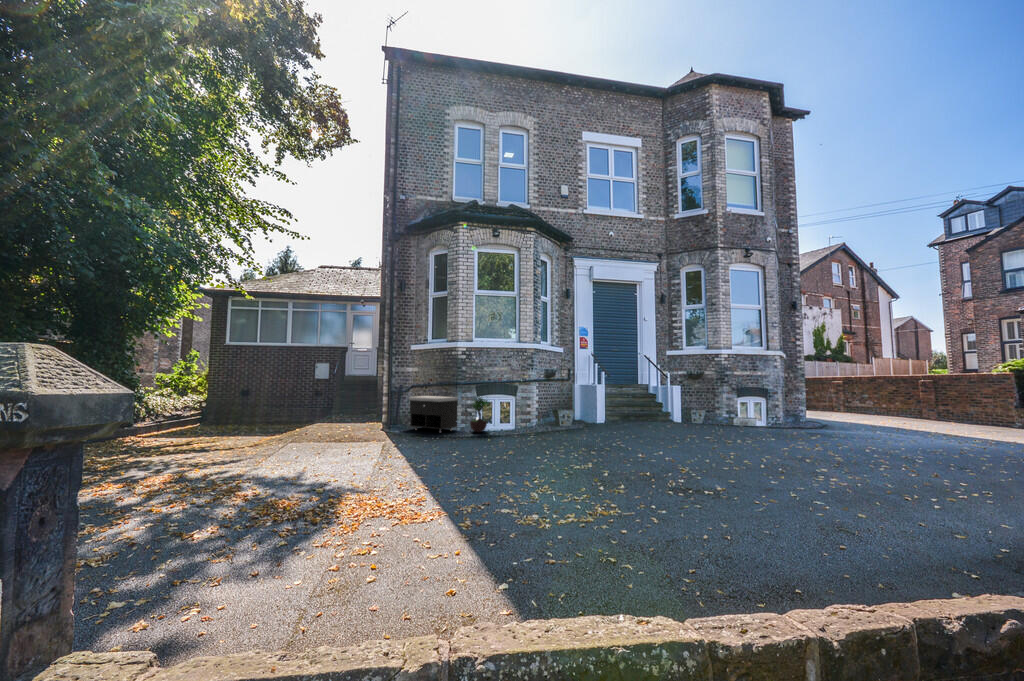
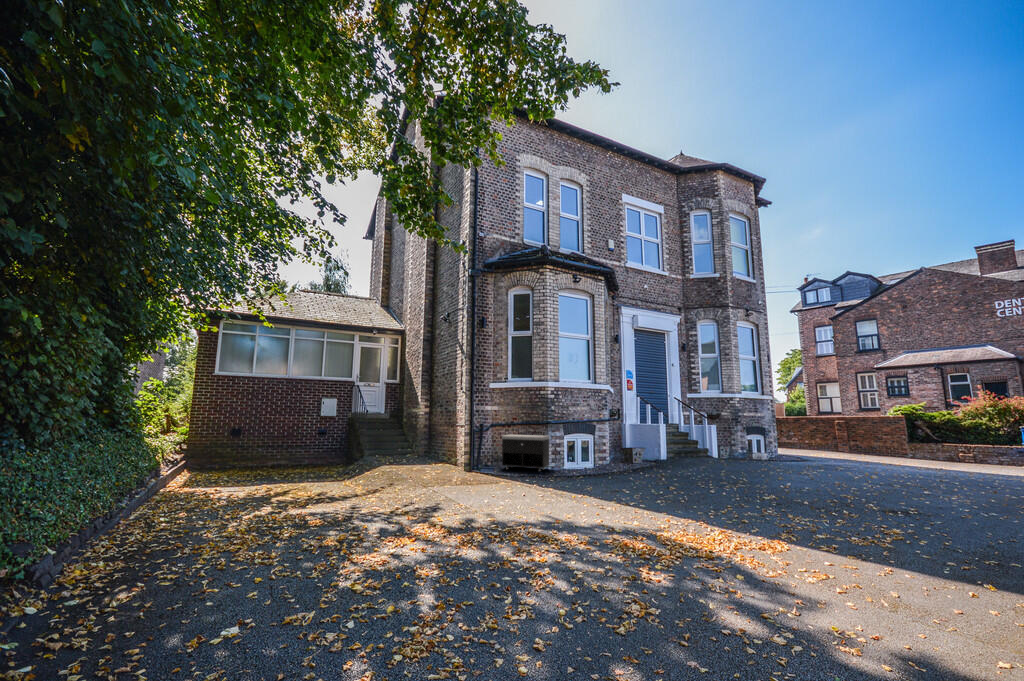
potted tree: present [470,397,488,432] -> none [565,432,586,470]

